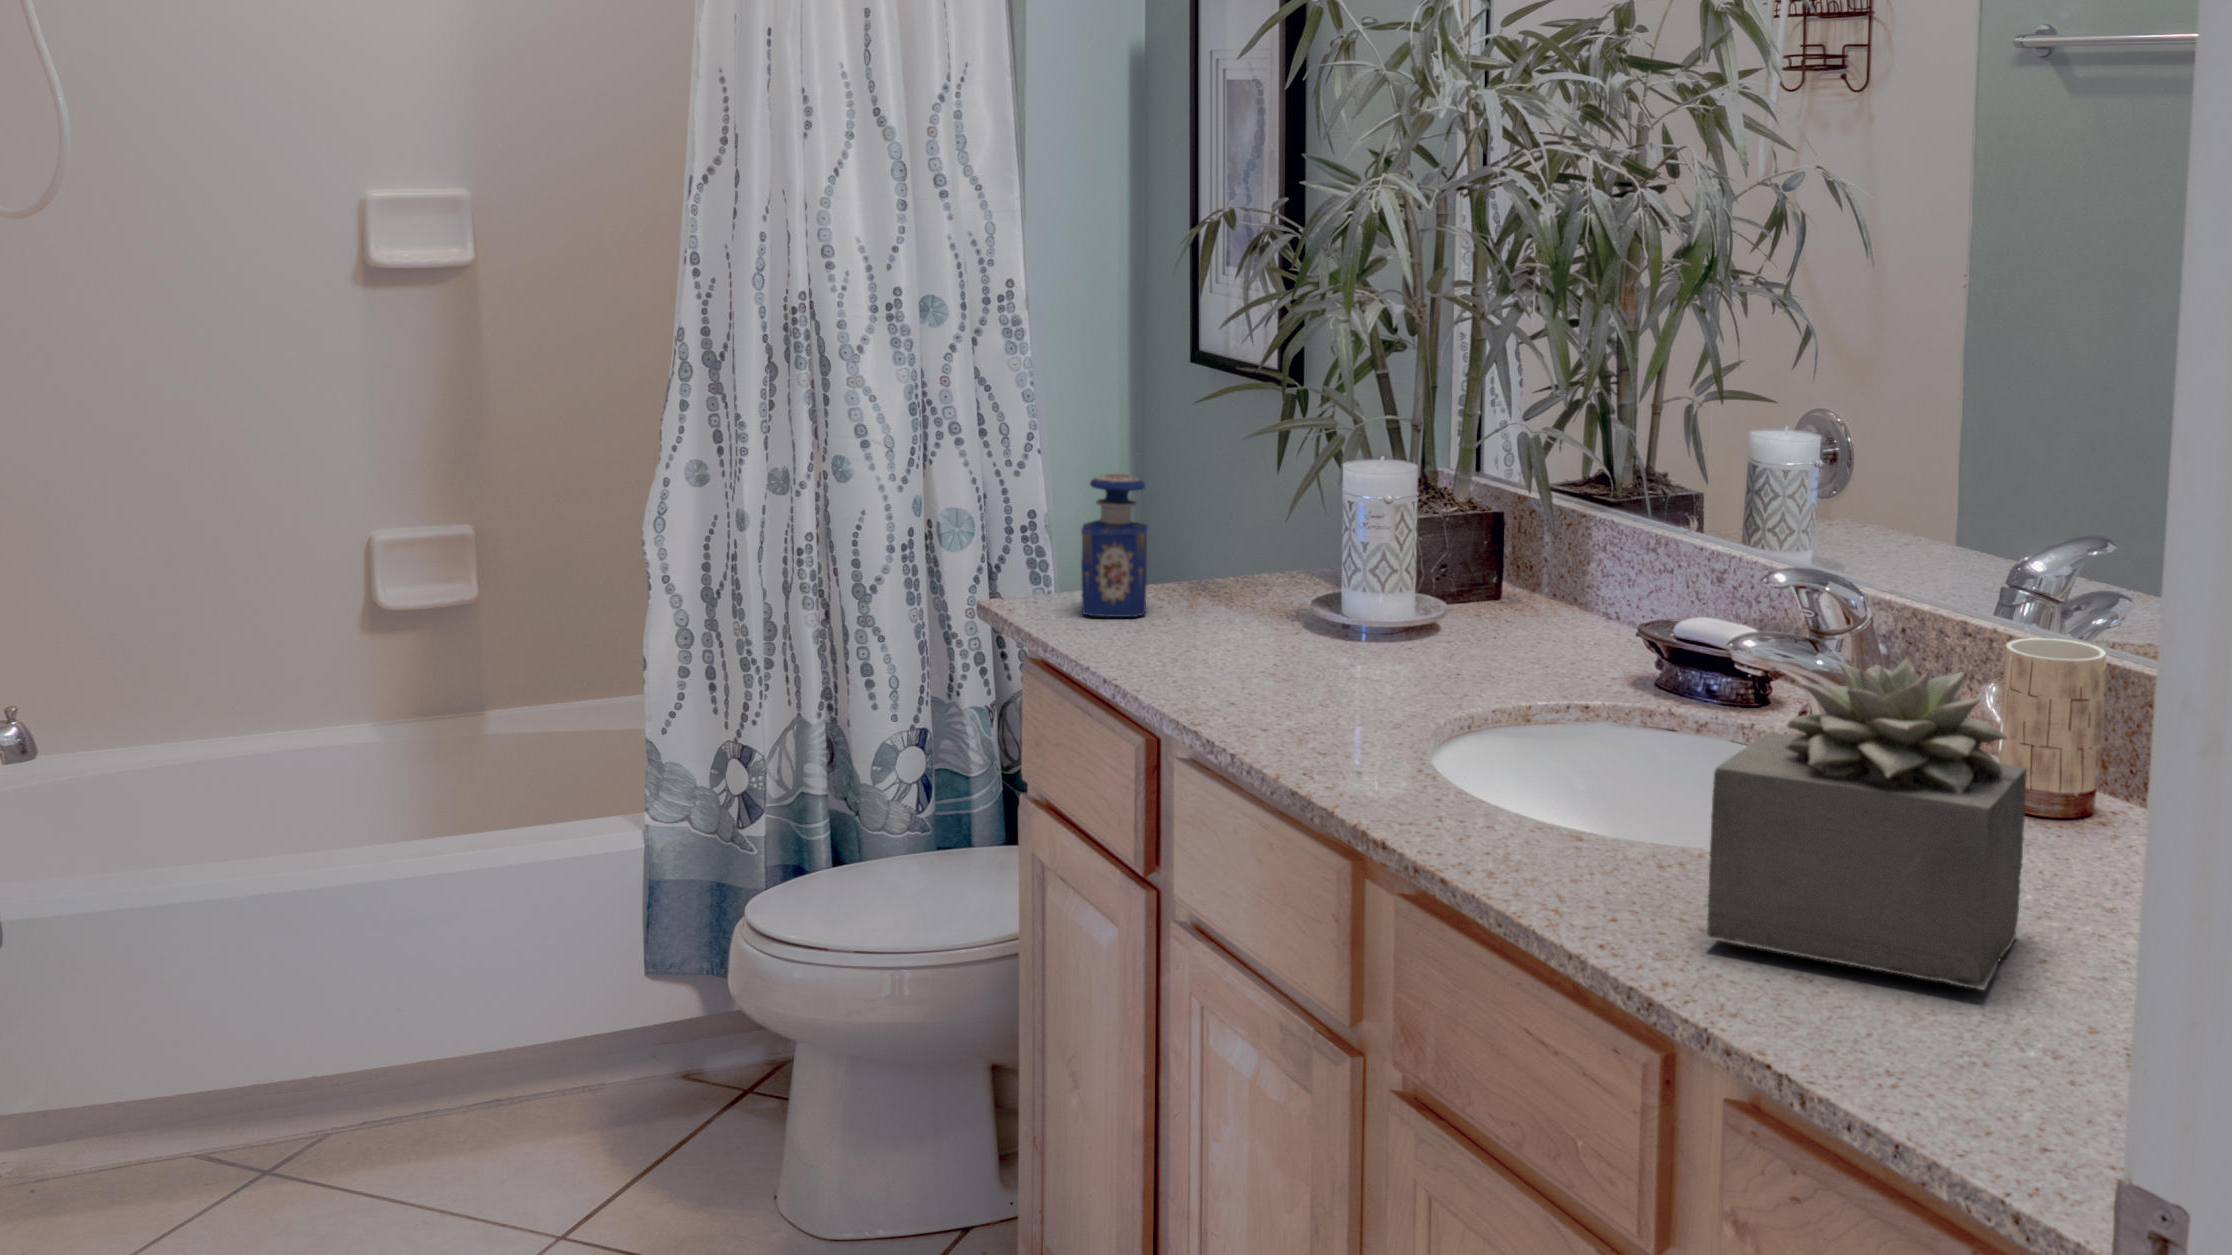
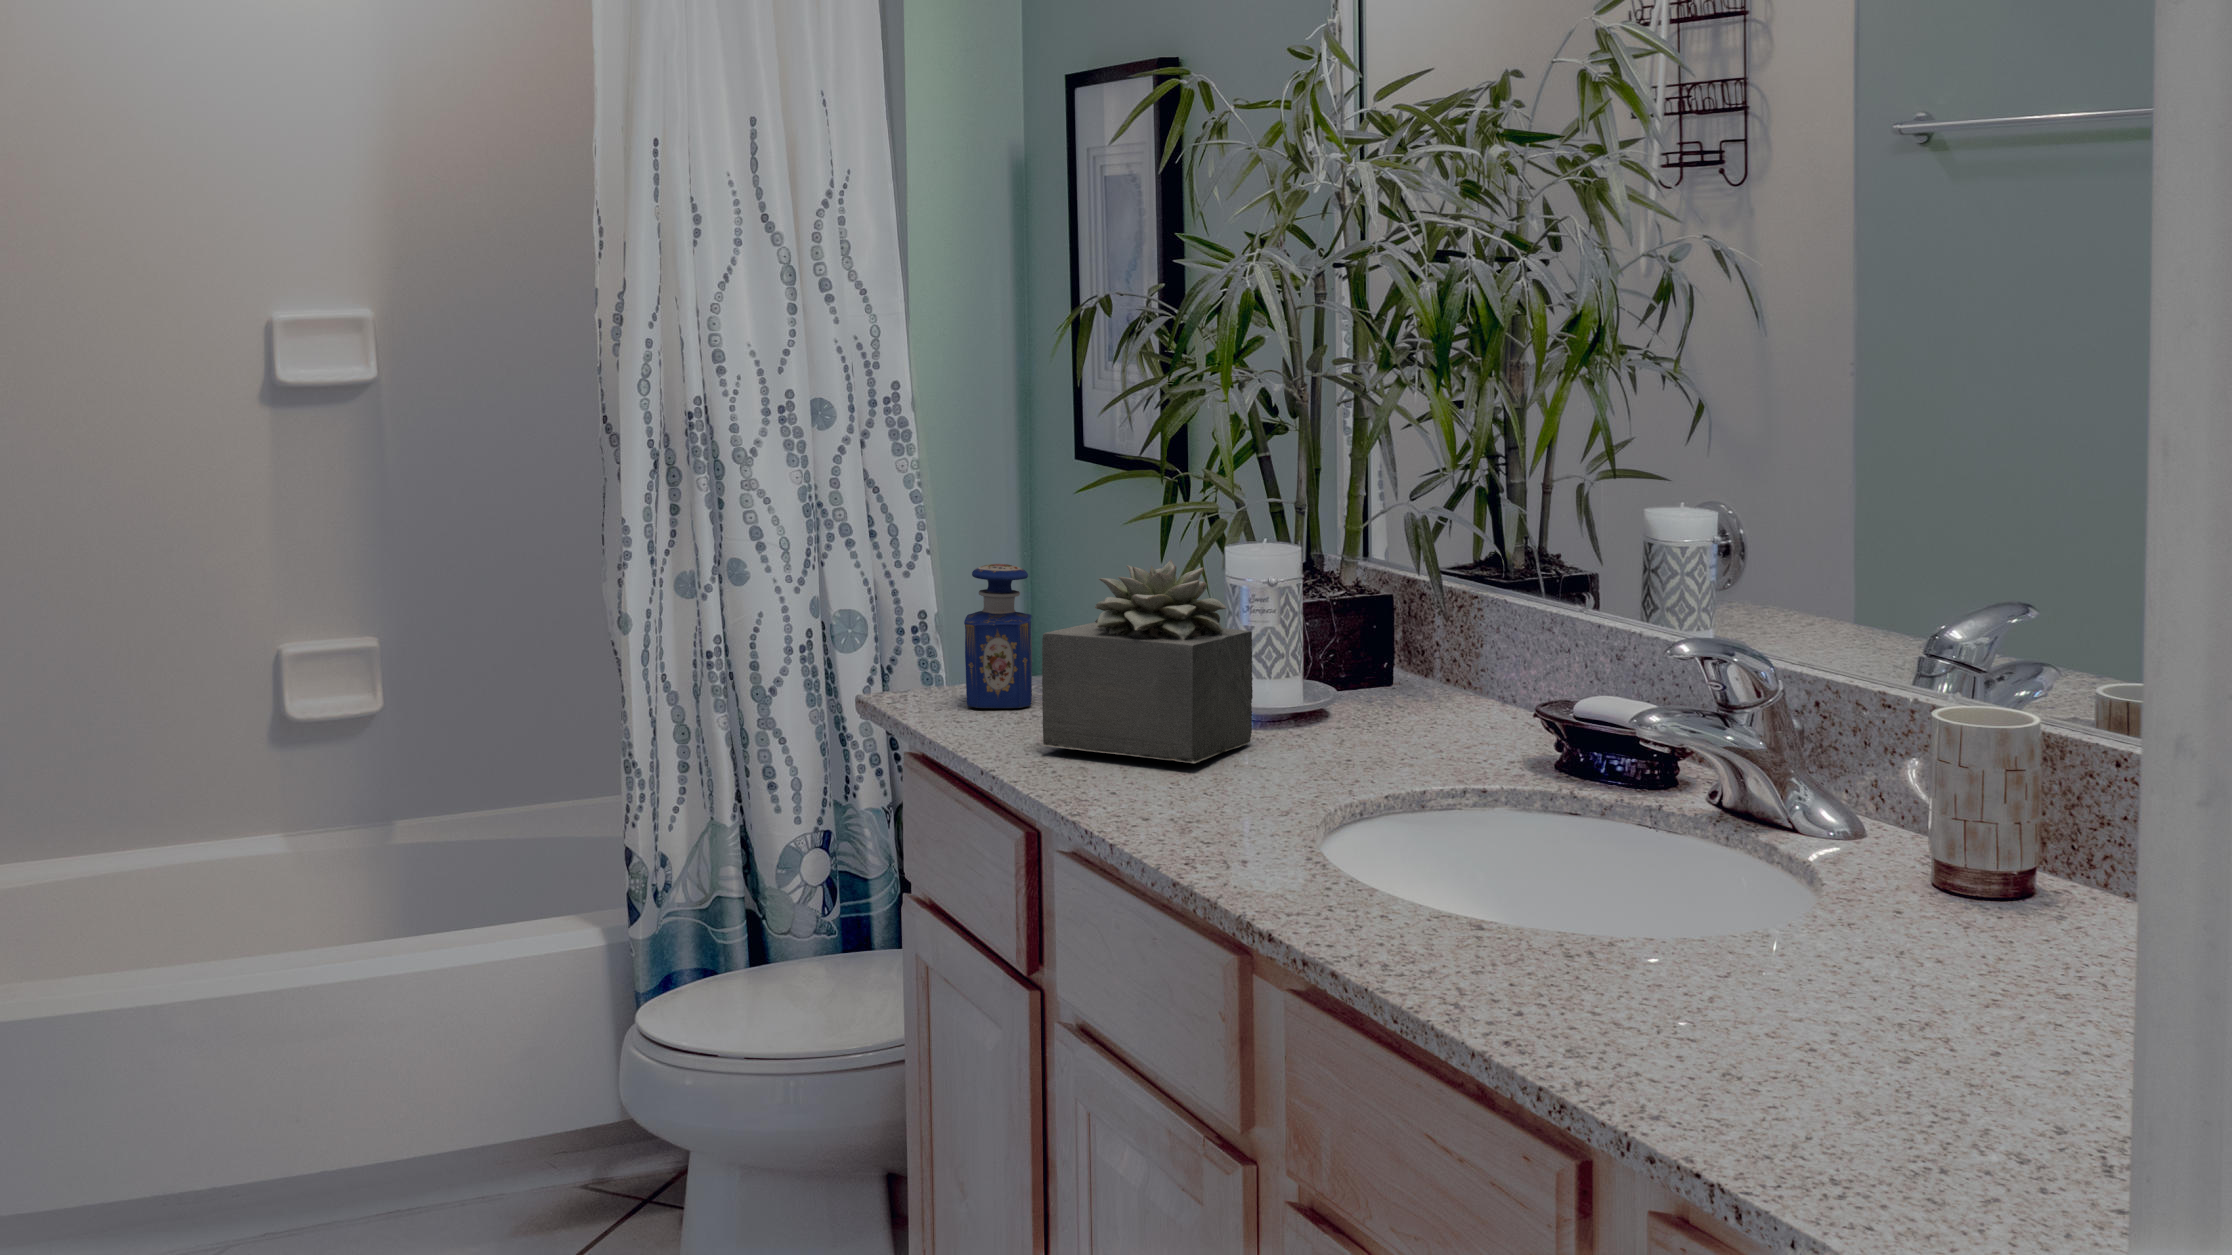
succulent plant: present [1706,657,2026,990] -> present [1042,560,1253,763]

